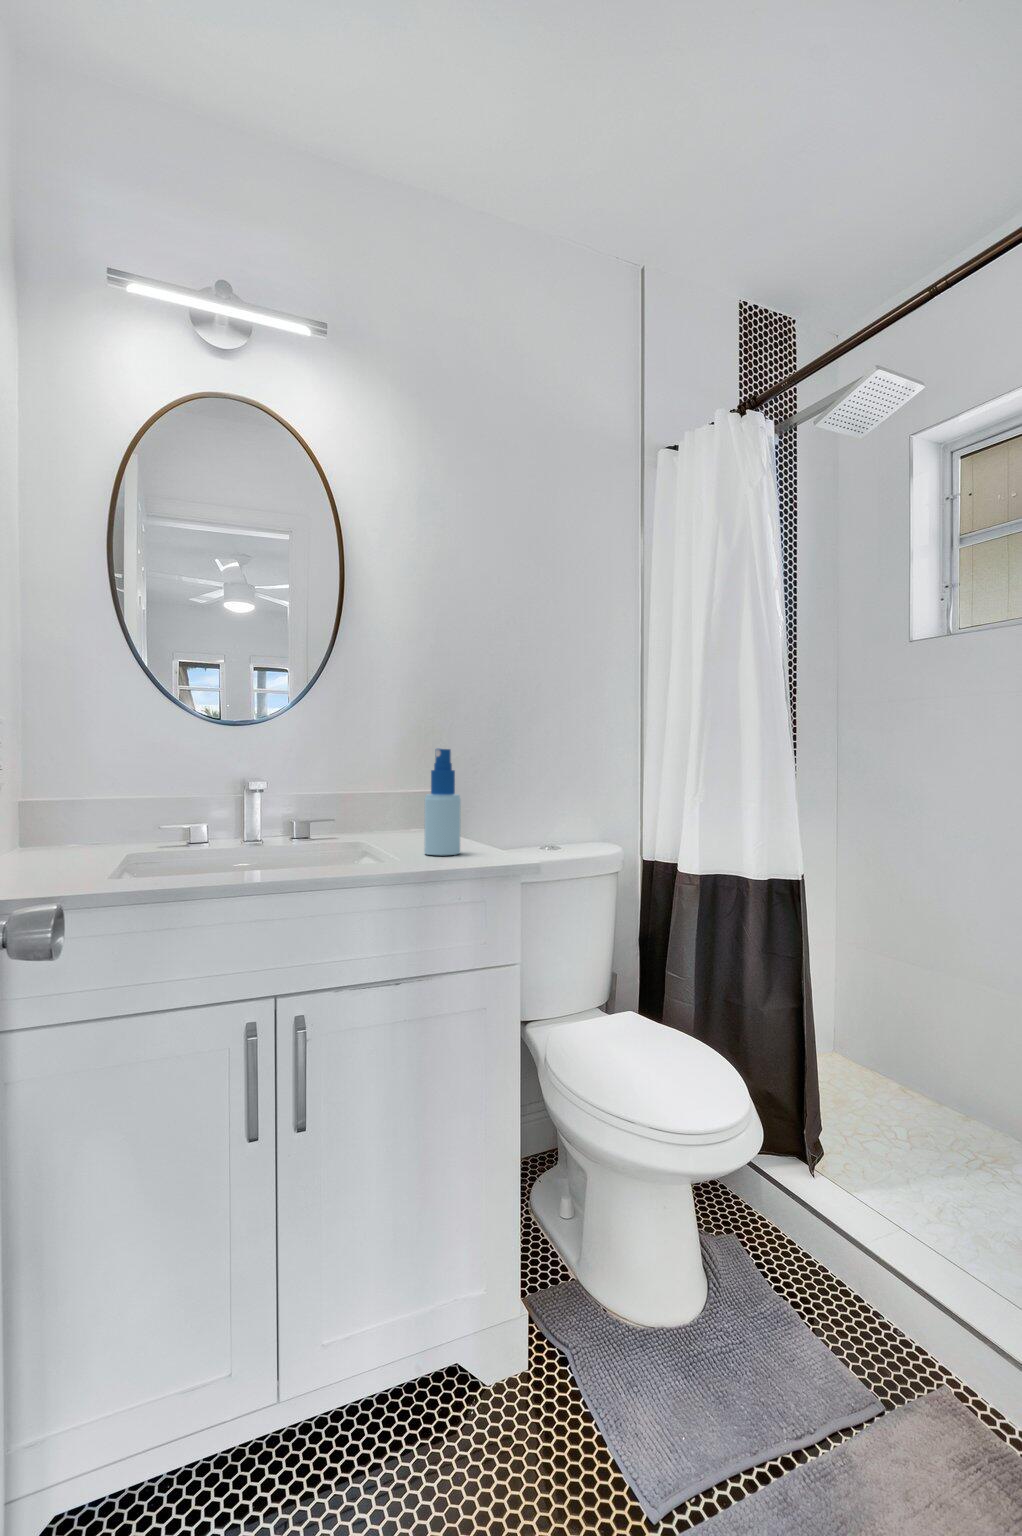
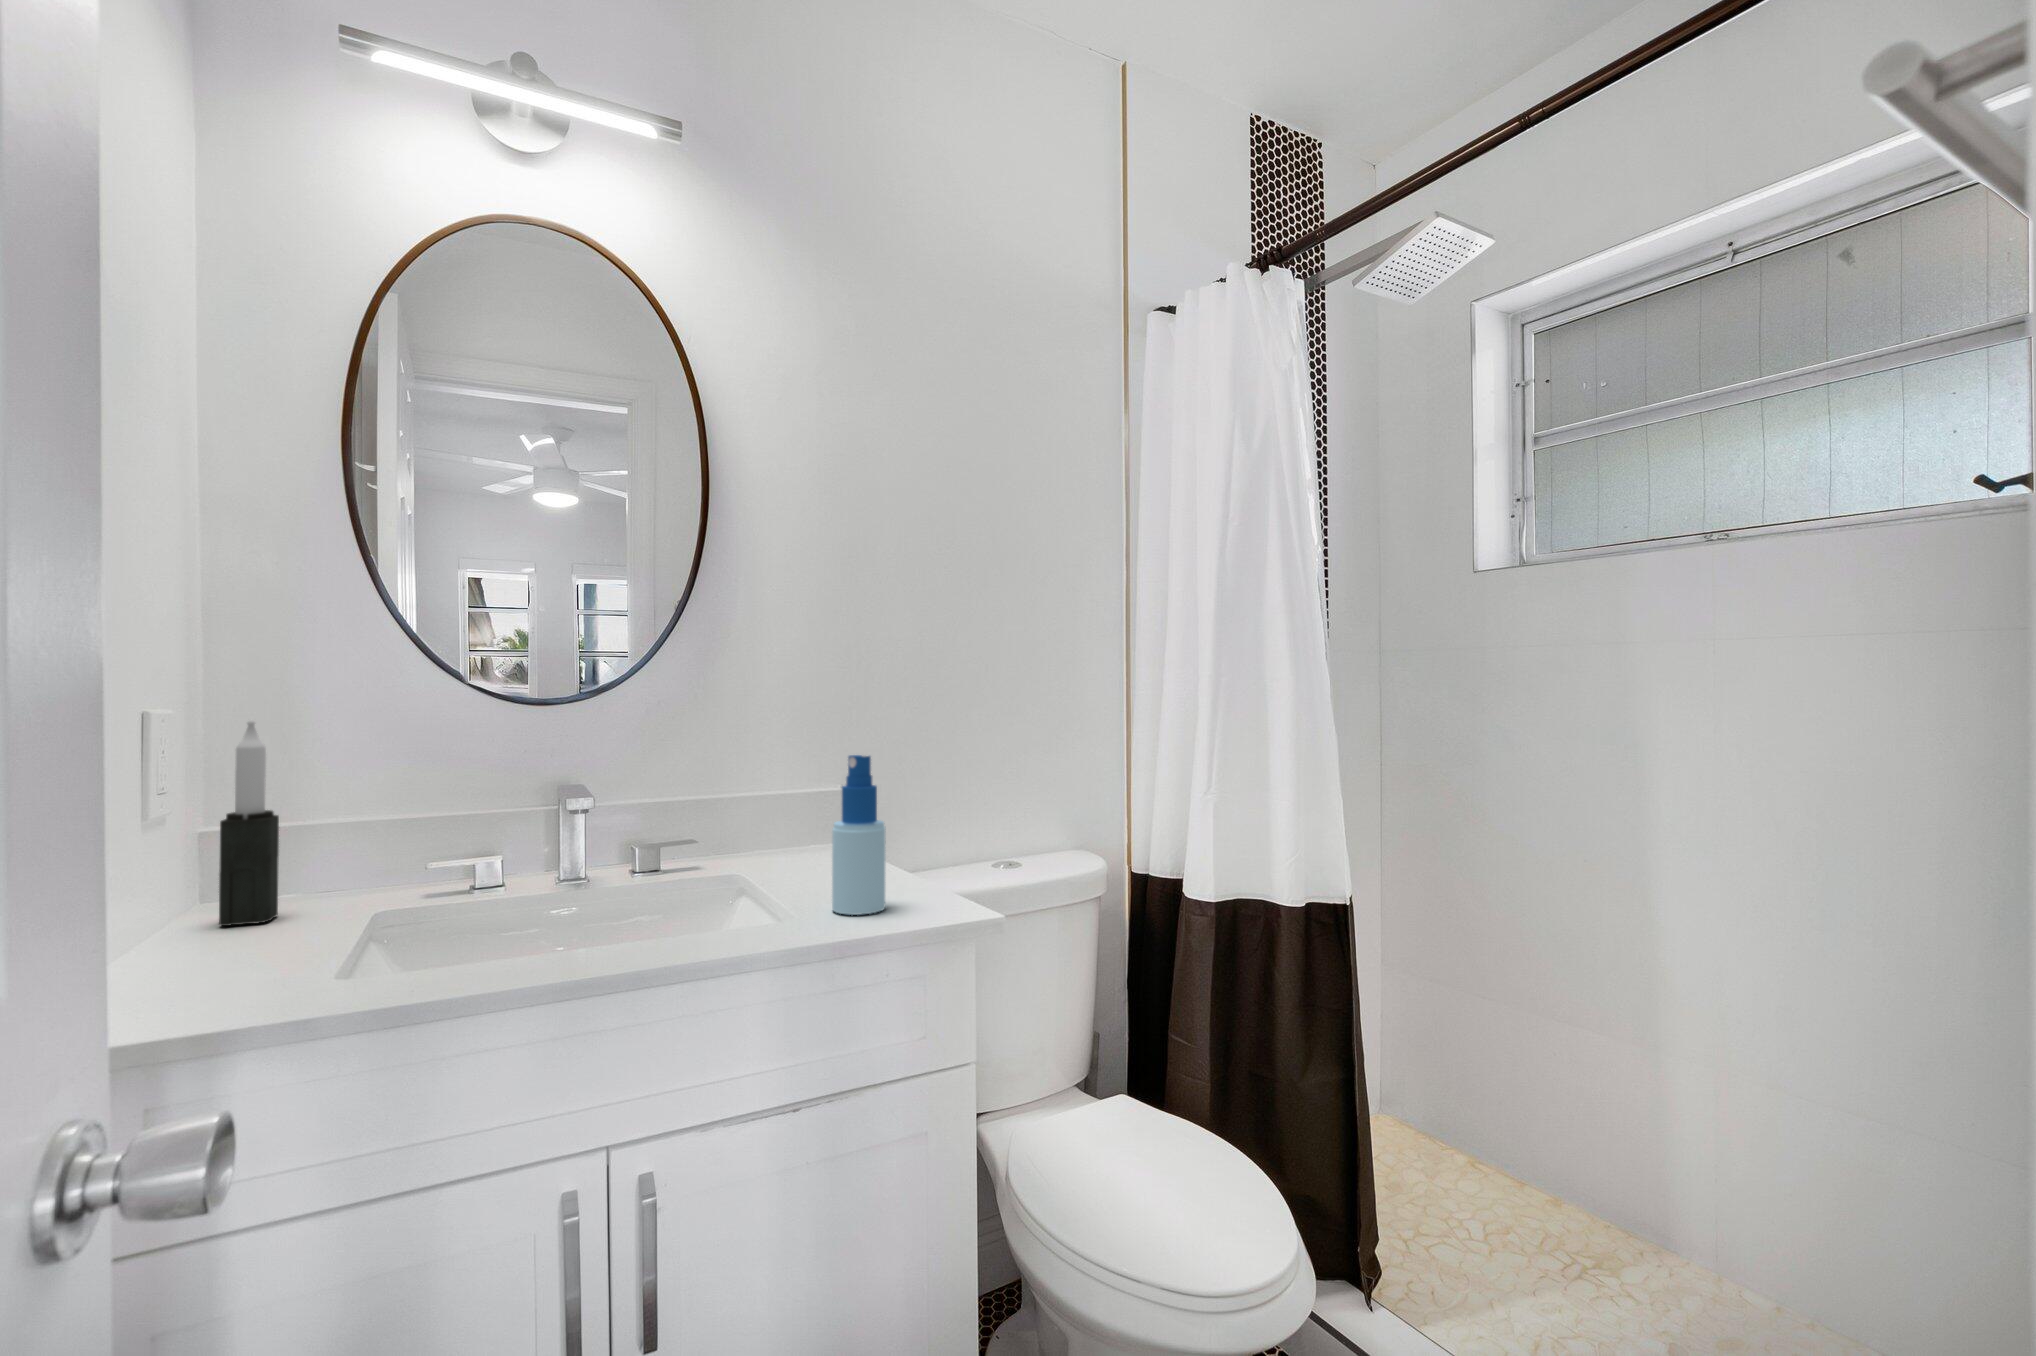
candle: none [38,722,72,853] -> present [219,720,279,926]

